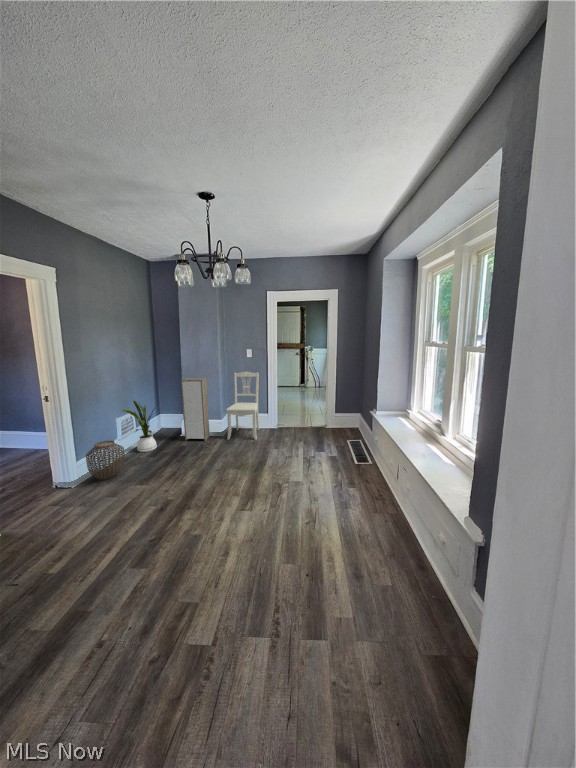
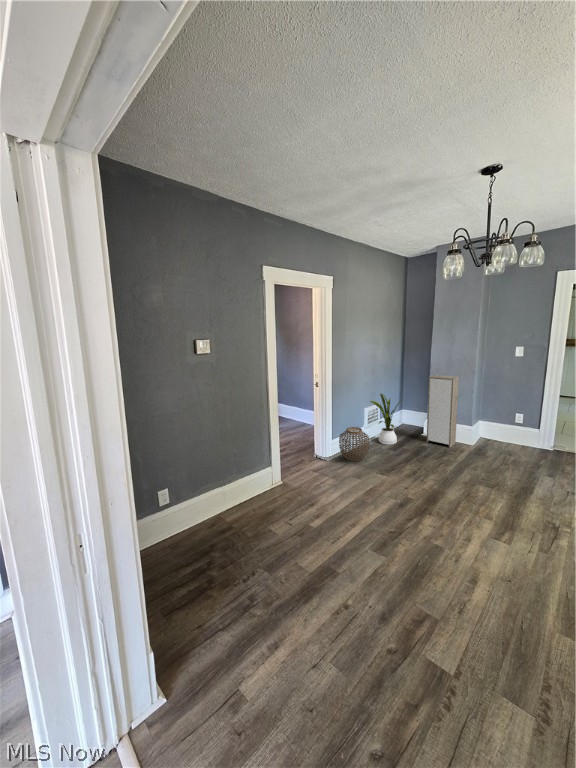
dining chair: present [226,372,259,440] -> none [478,372,535,462]

